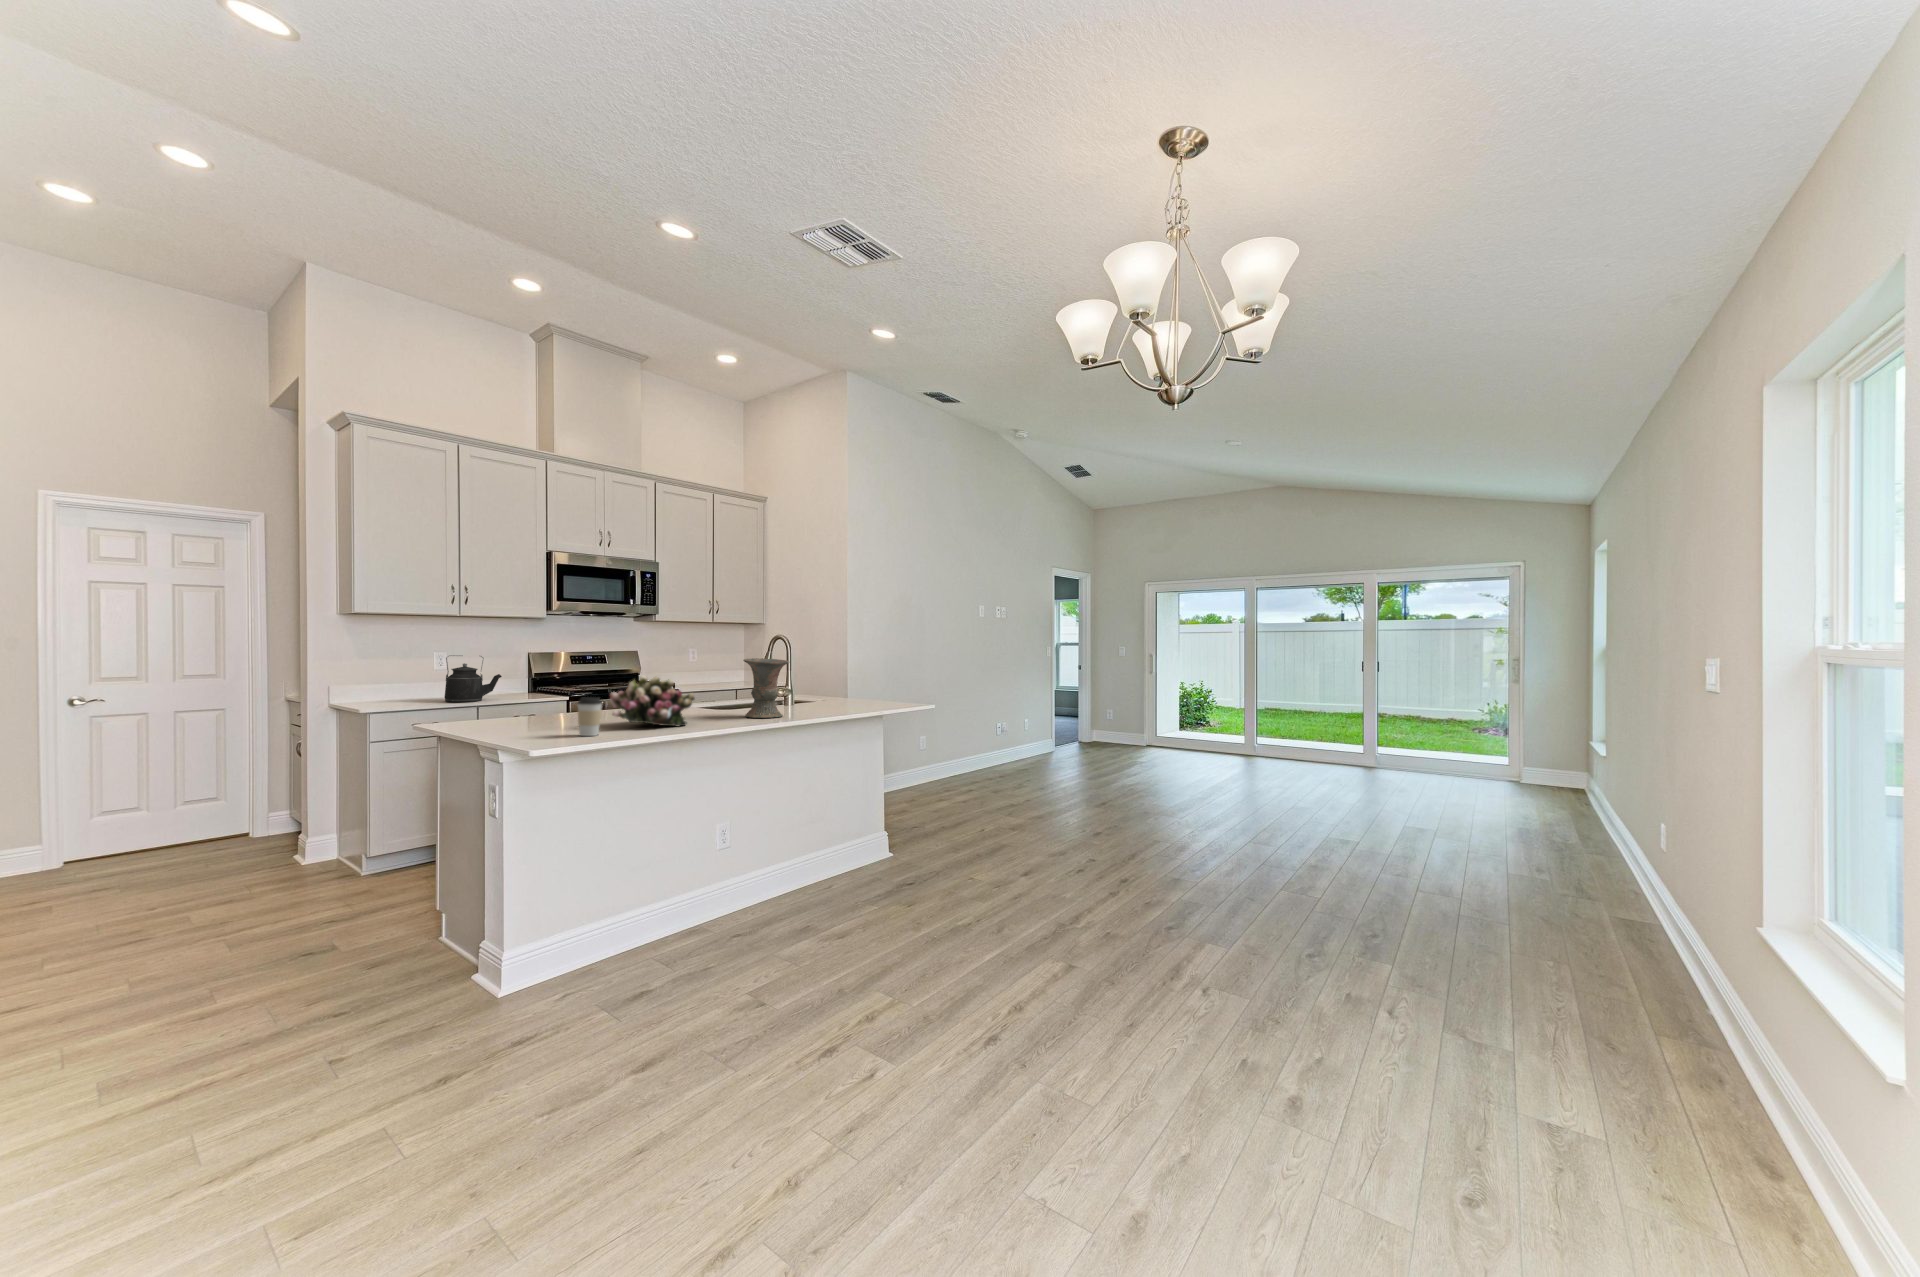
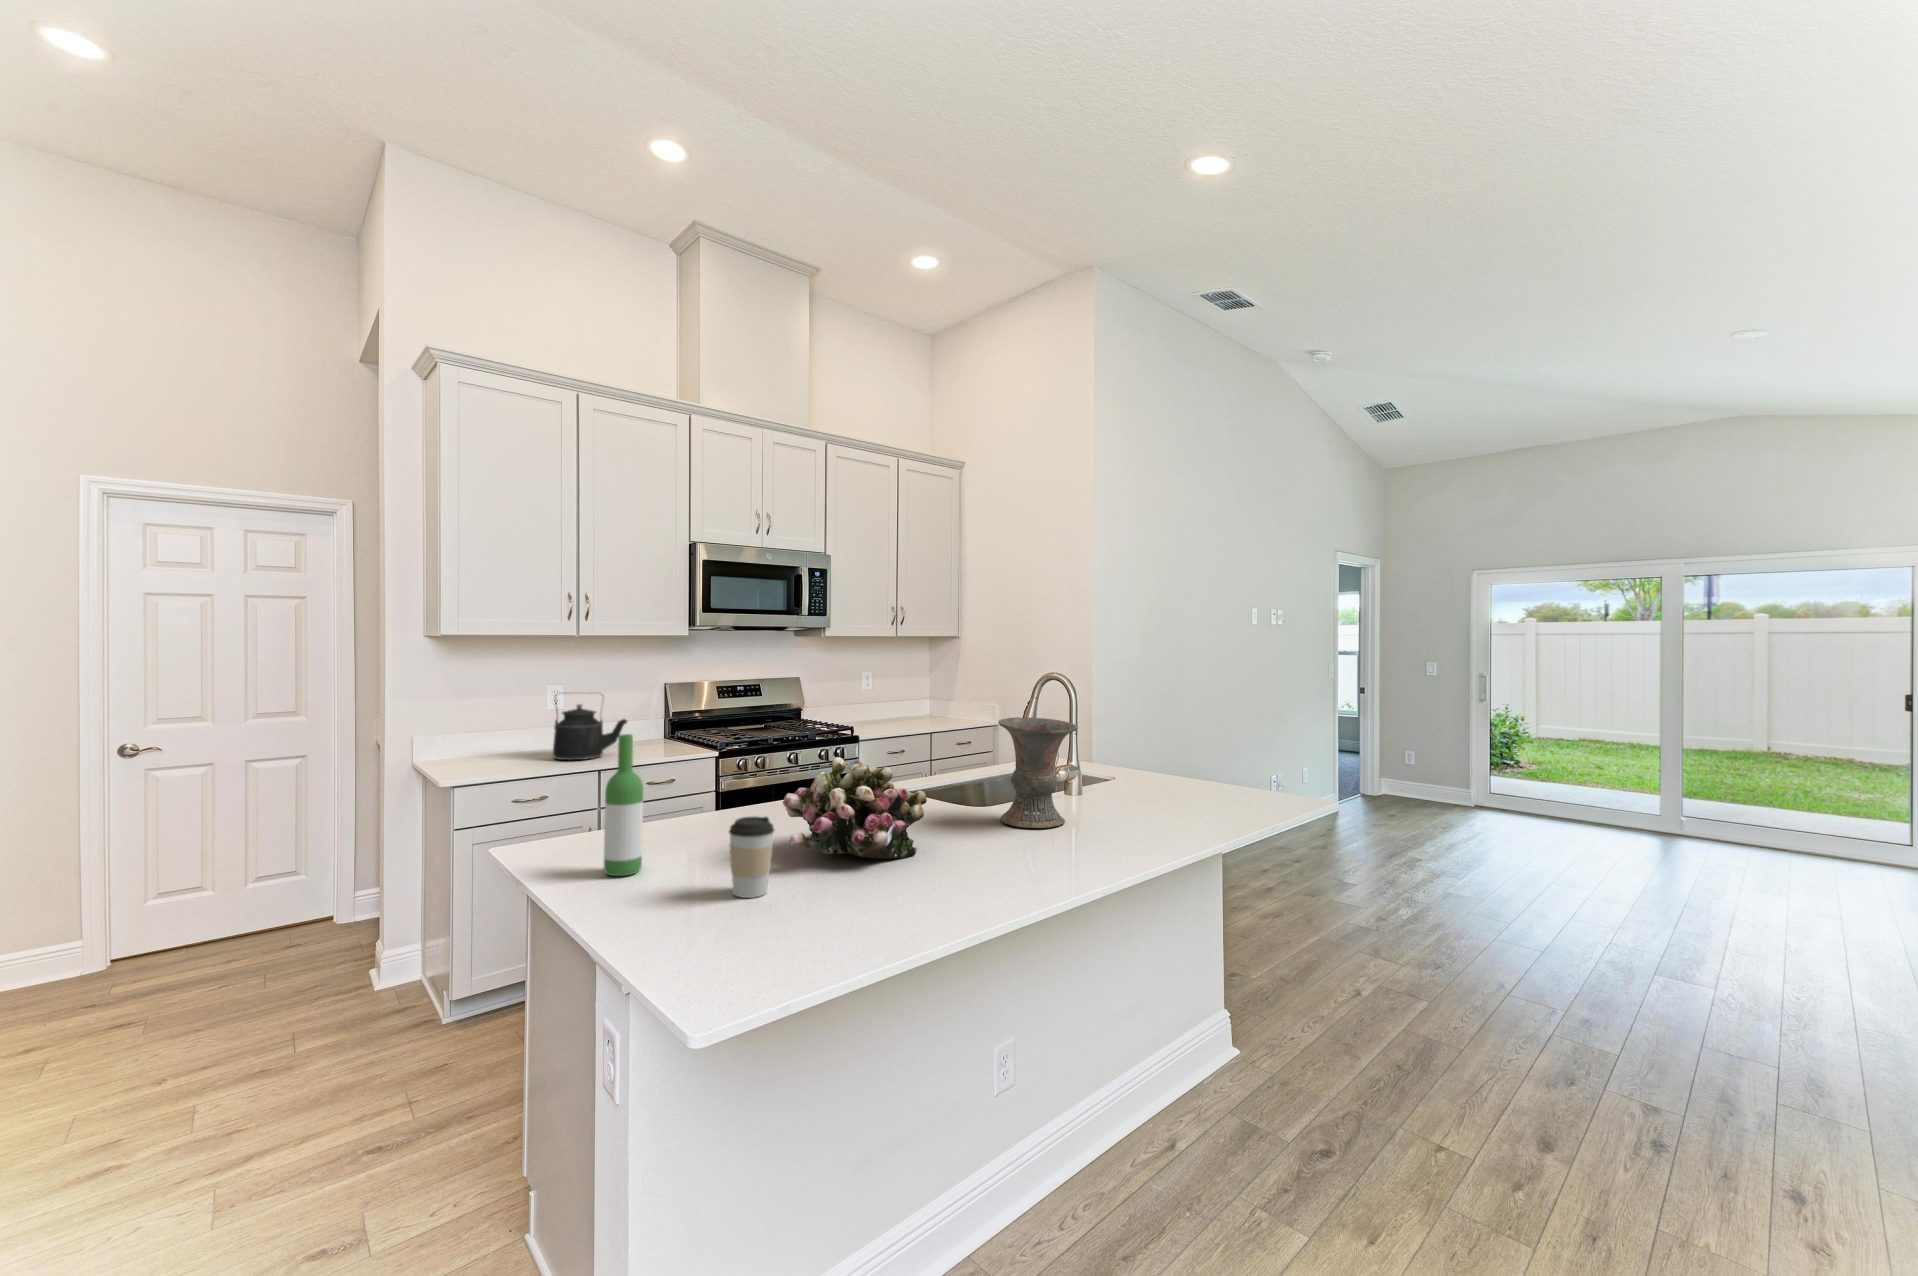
wine bottle: none [504,657,528,733] -> present [604,734,643,876]

